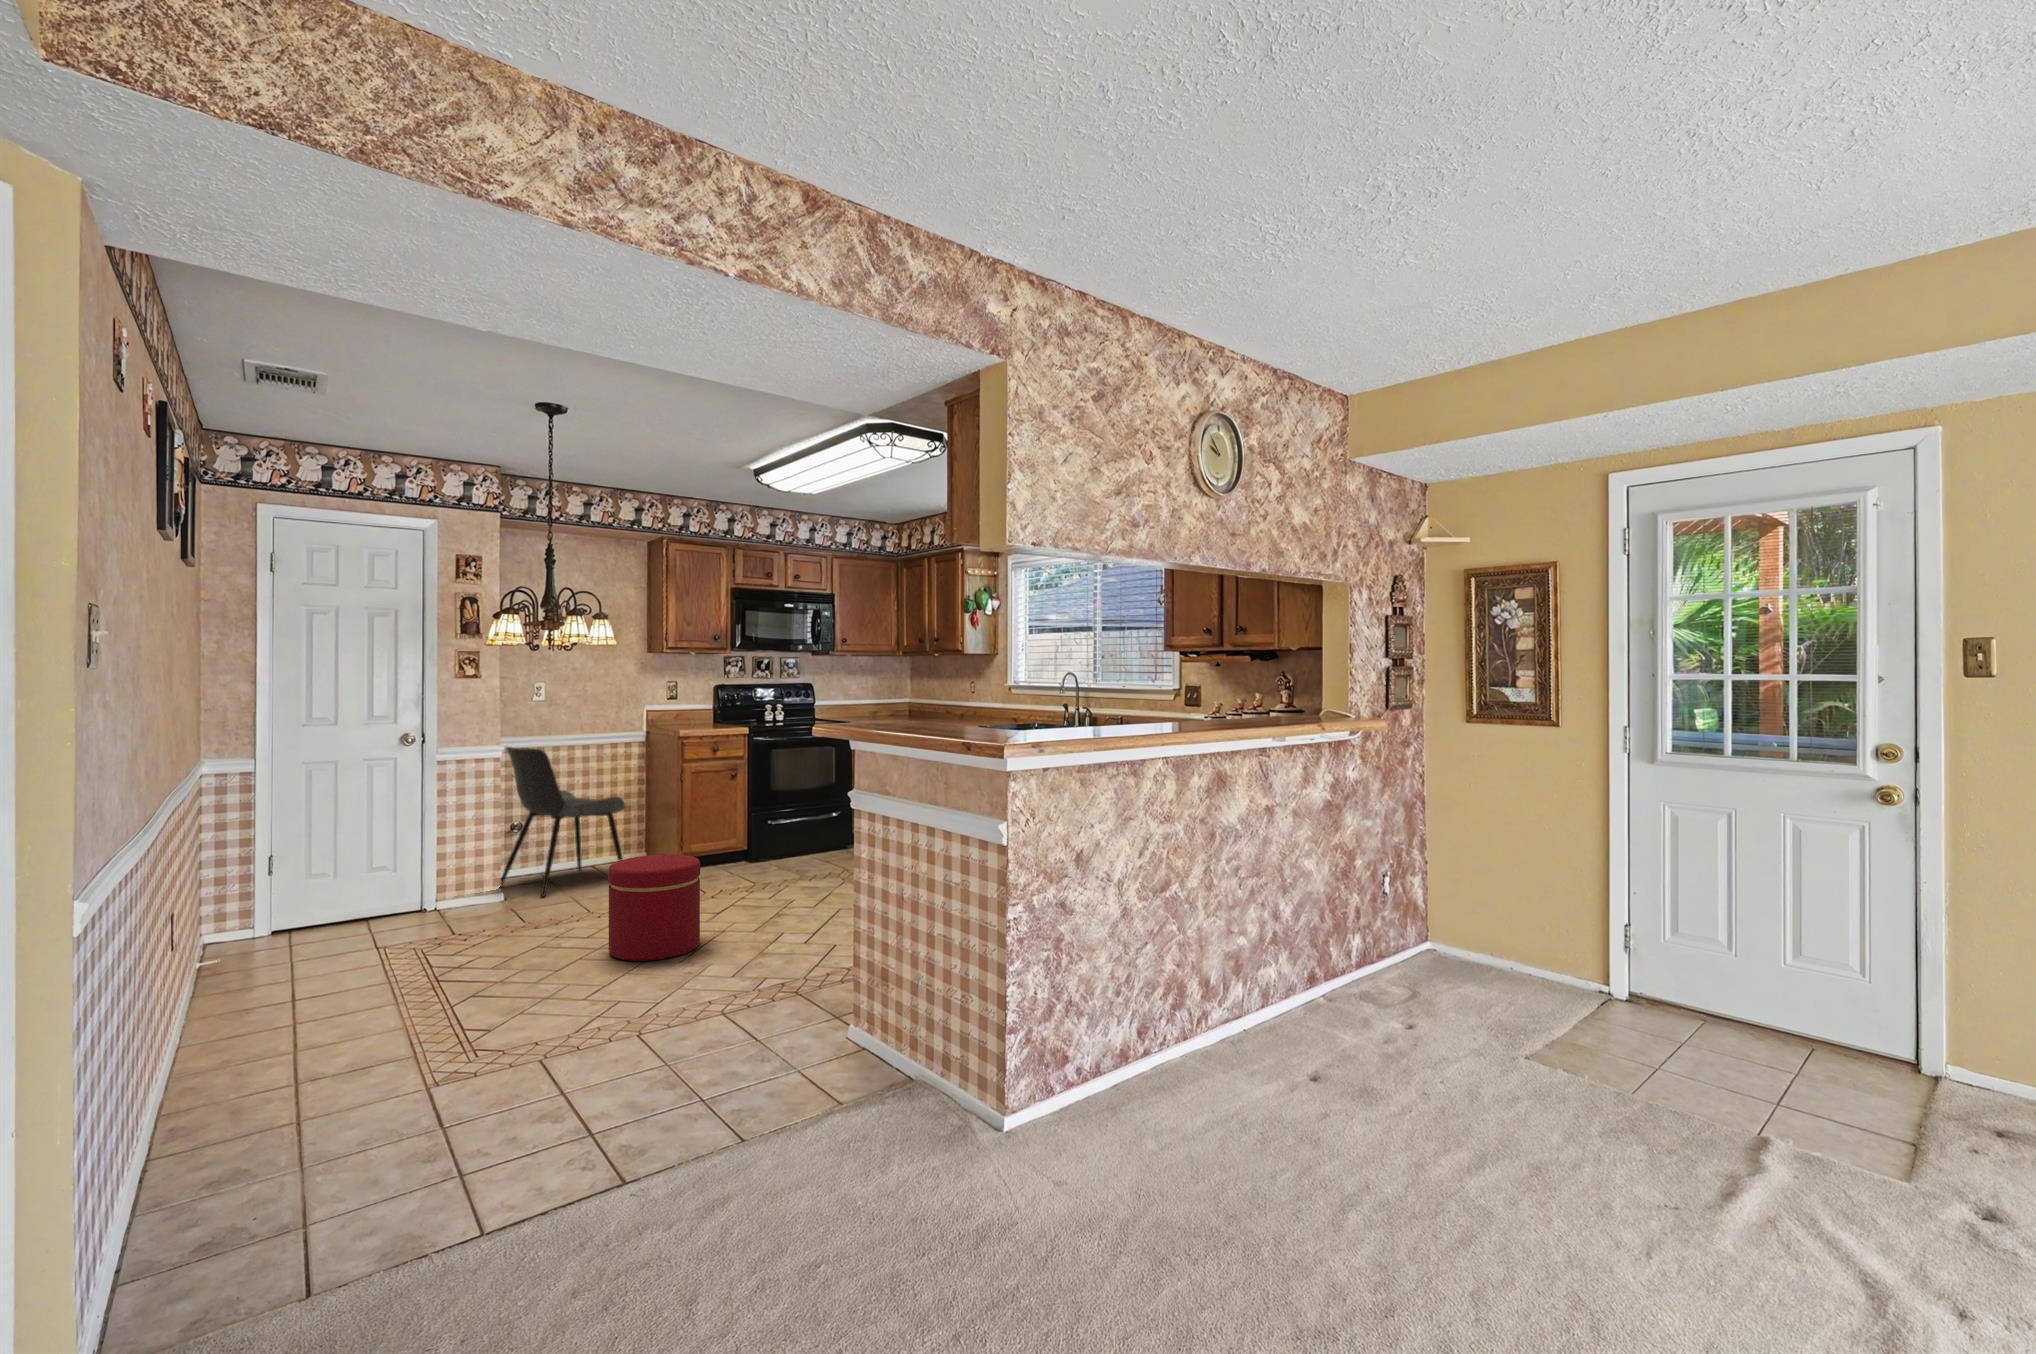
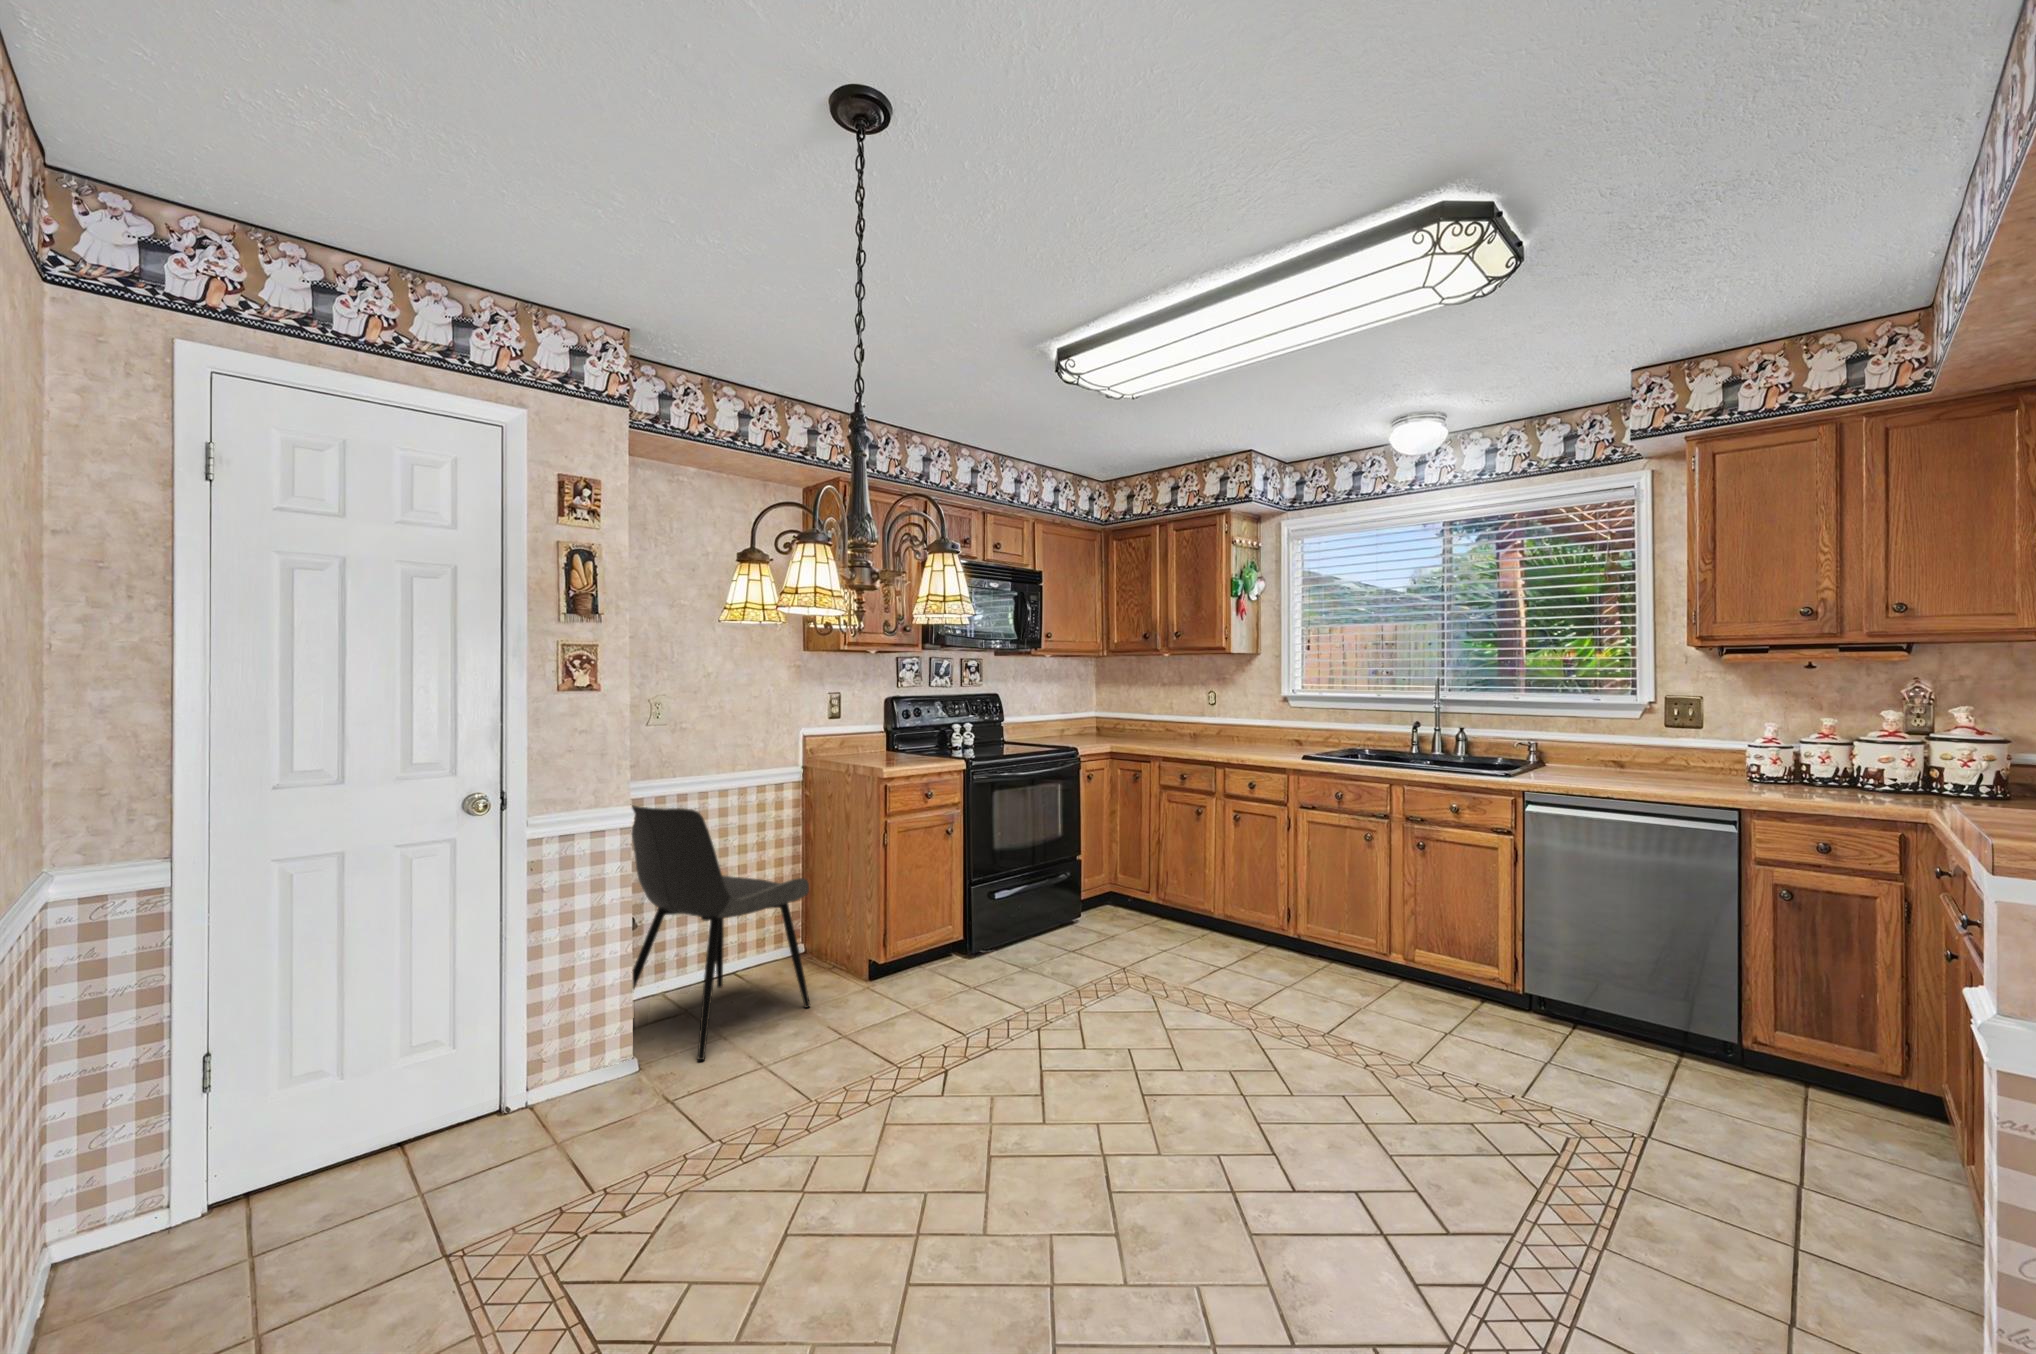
ottoman: present [608,854,700,961] -> none [943,1023,1112,1281]

